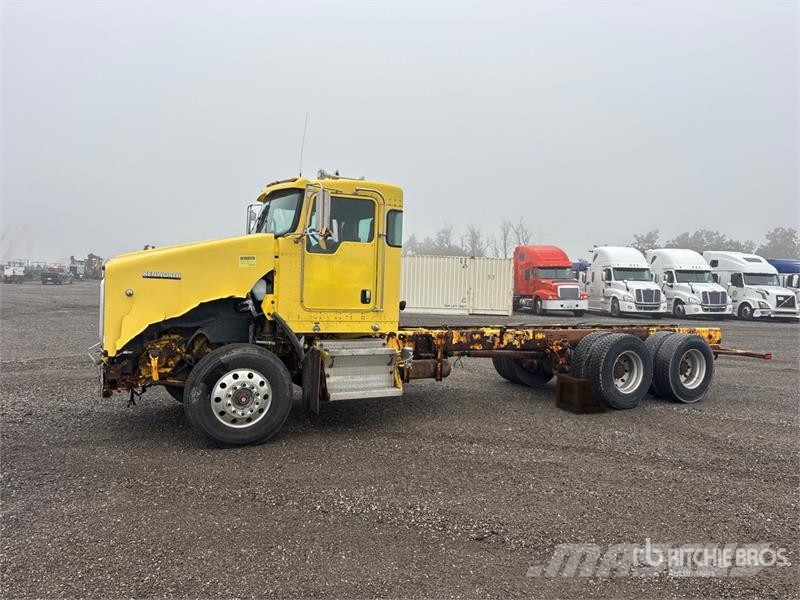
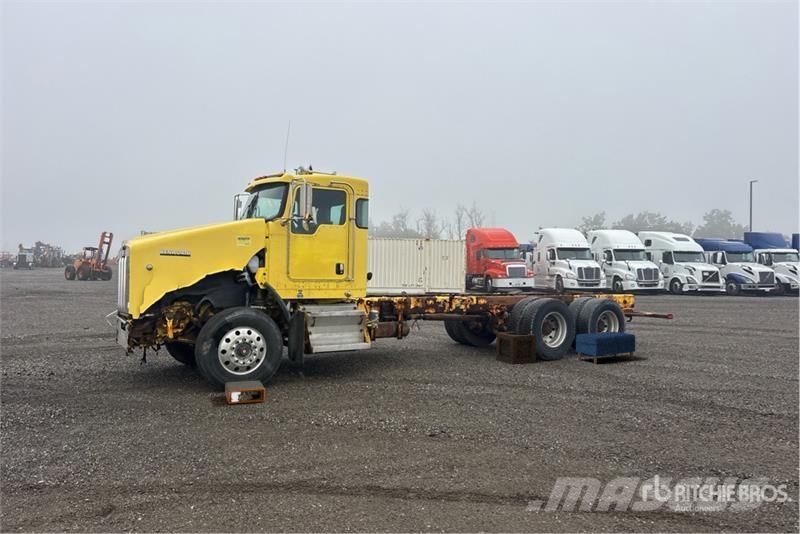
bench: none [655,376,731,418] -> present [576,331,635,364]
storage box: none [217,436,265,469] -> present [225,381,265,404]

